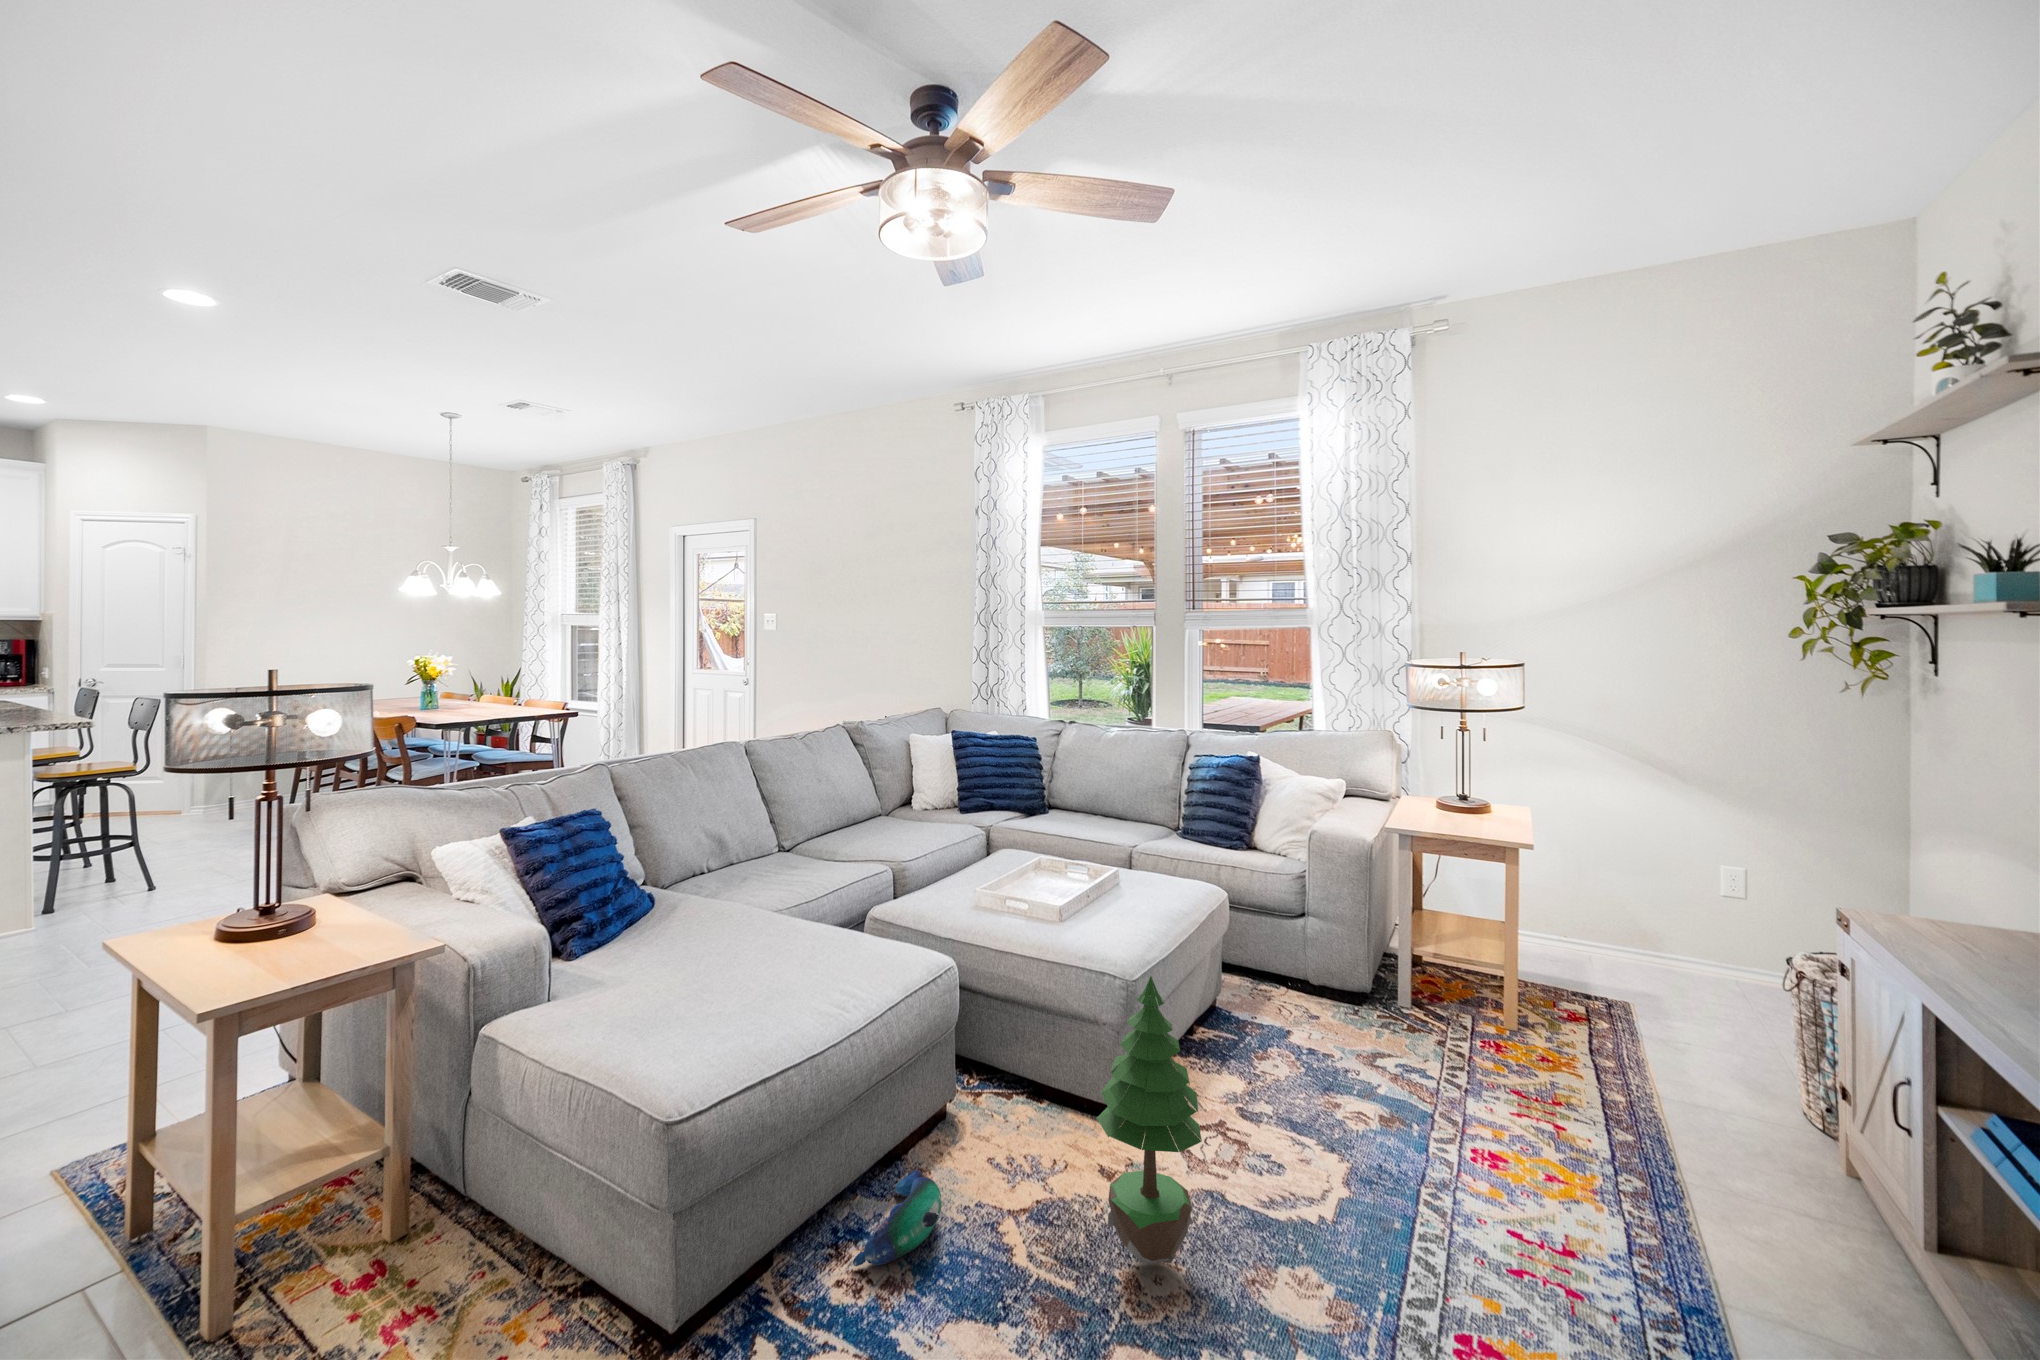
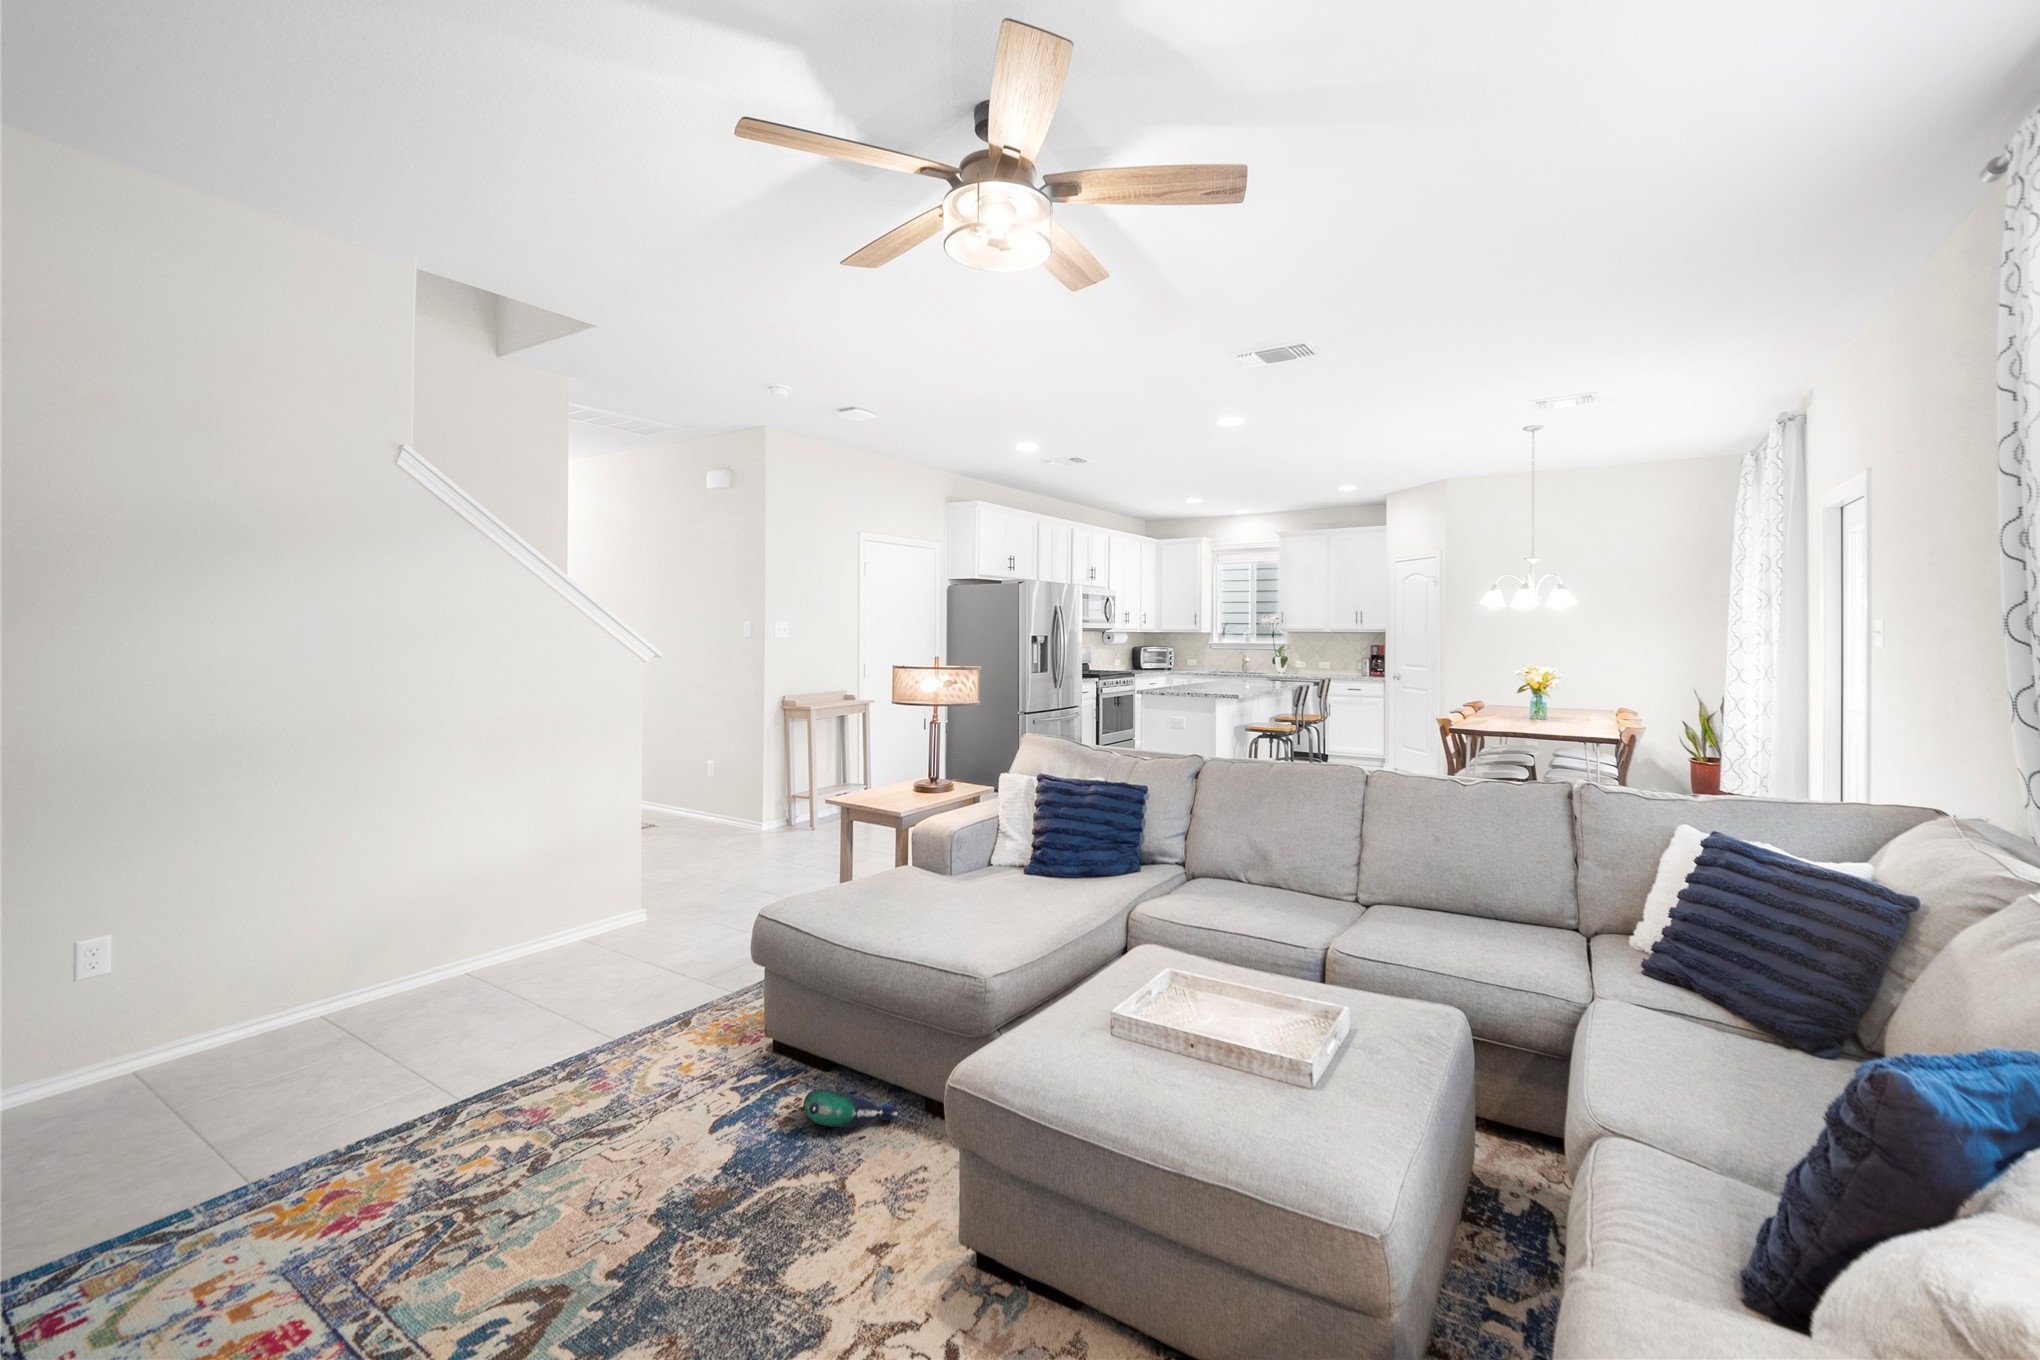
potted tree: present [1096,976,1202,1265] -> none [680,985,786,1266]

